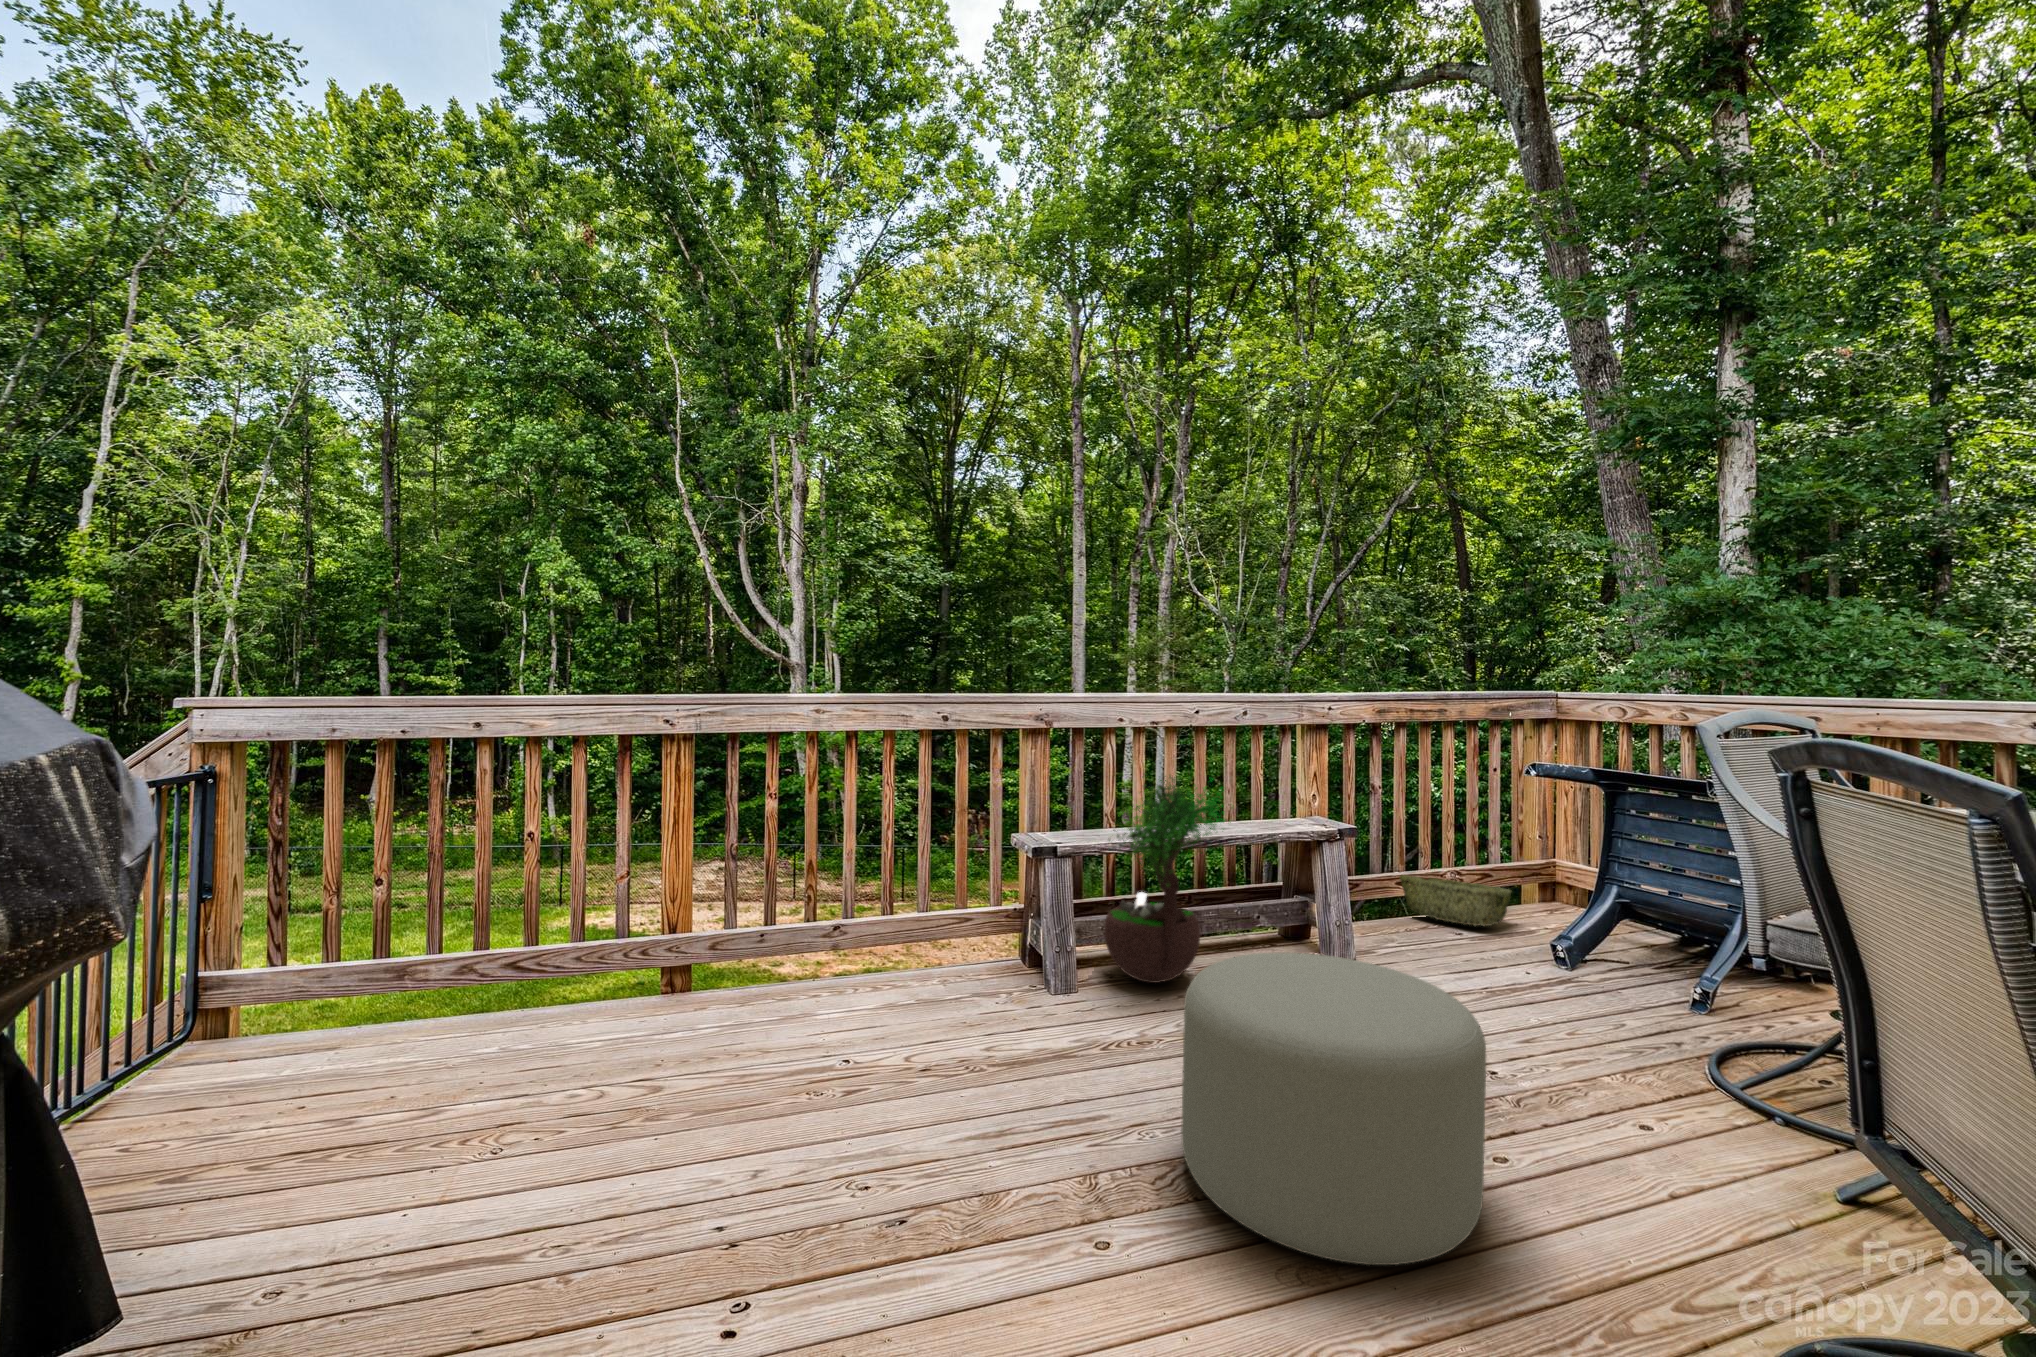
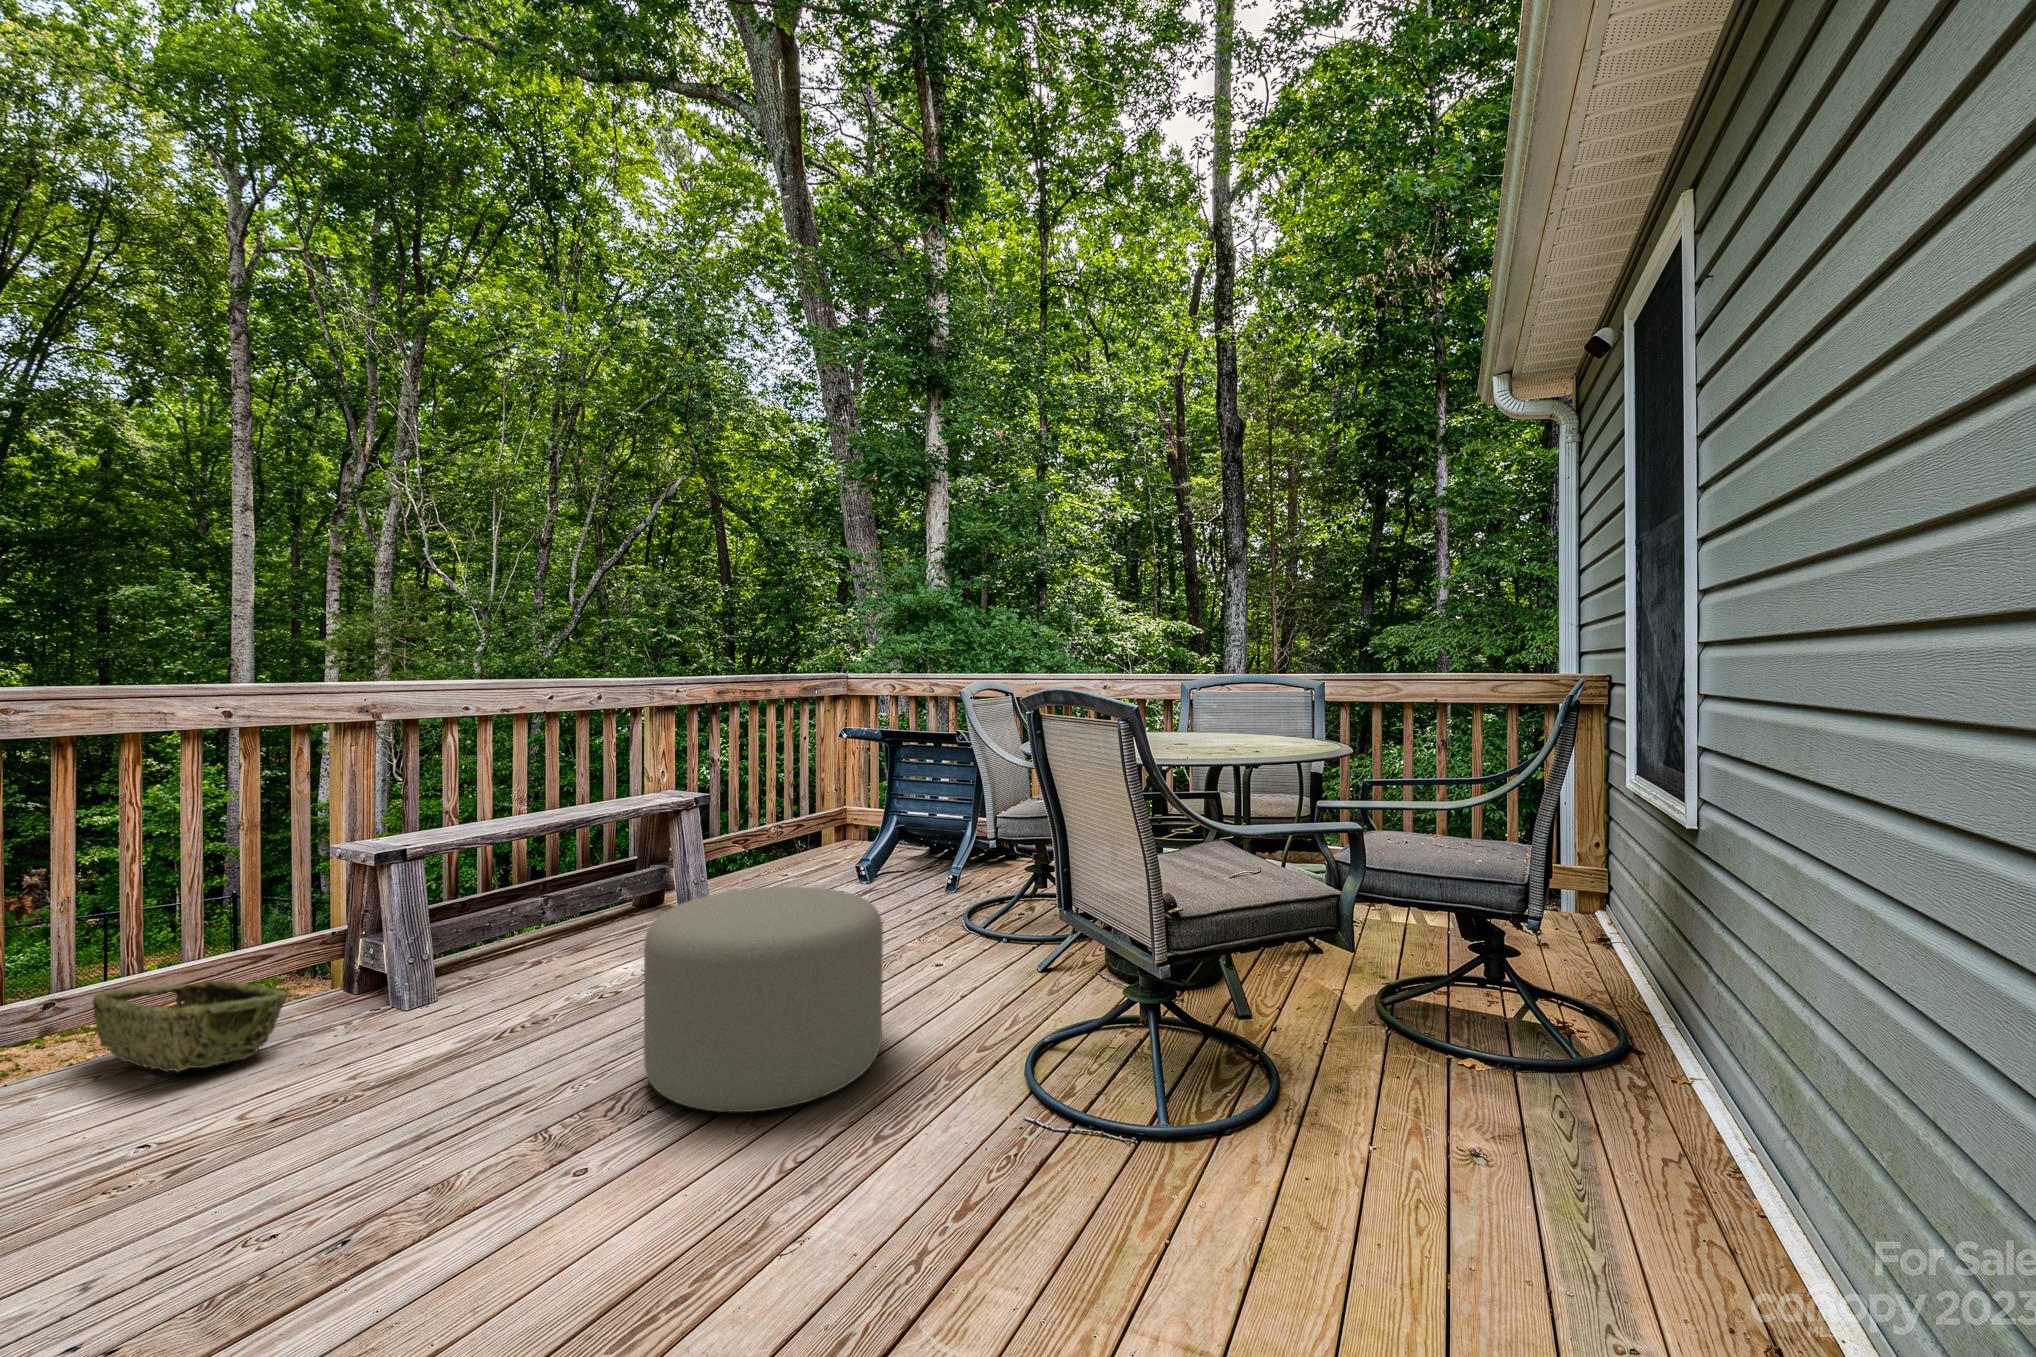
potted tree: present [1104,776,1231,983] -> none [469,748,618,979]
woven basket: present [1399,875,1511,926] -> present [92,980,287,1072]

